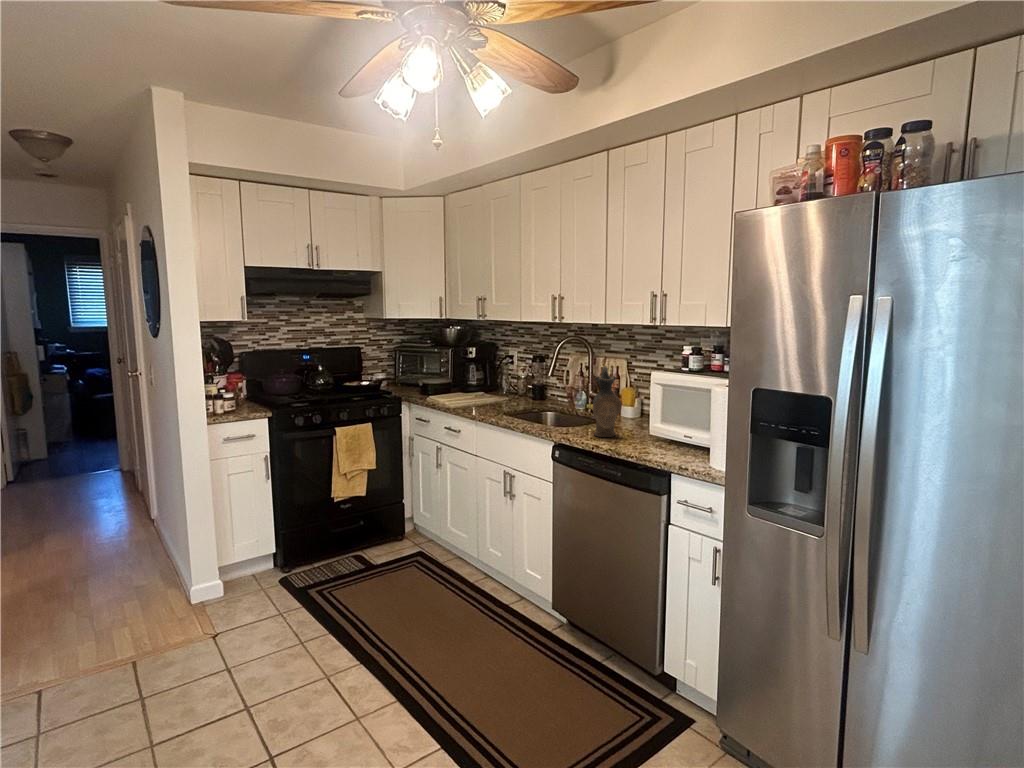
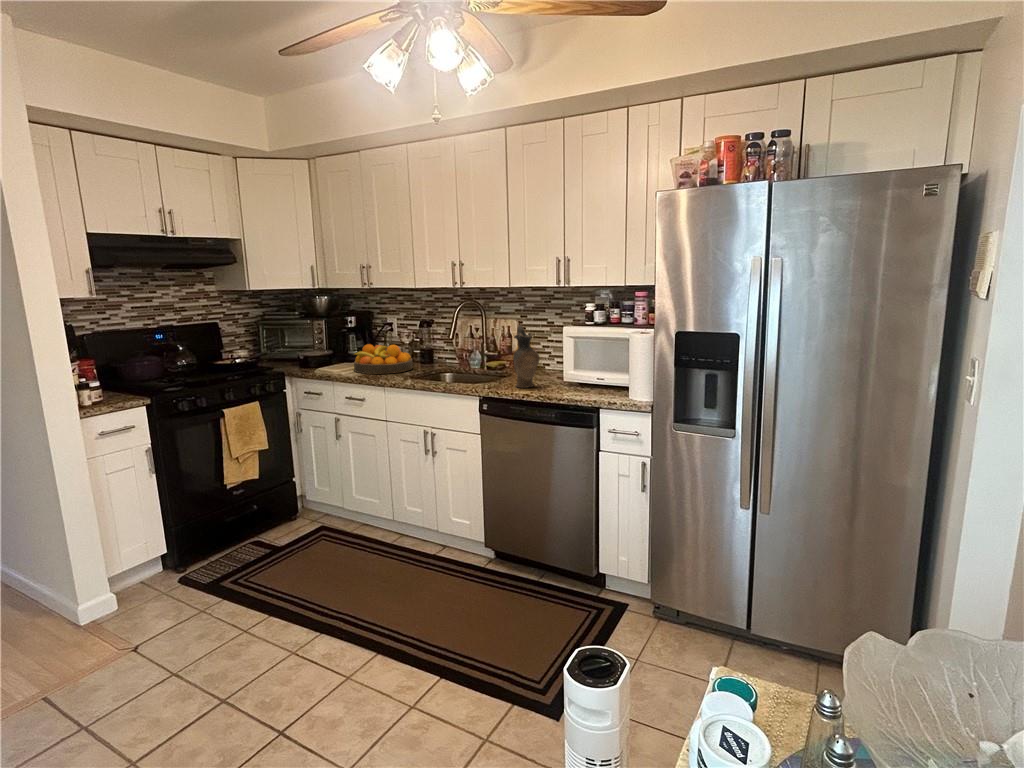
fruit bowl: none [458,376,518,407] -> present [354,344,413,374]

